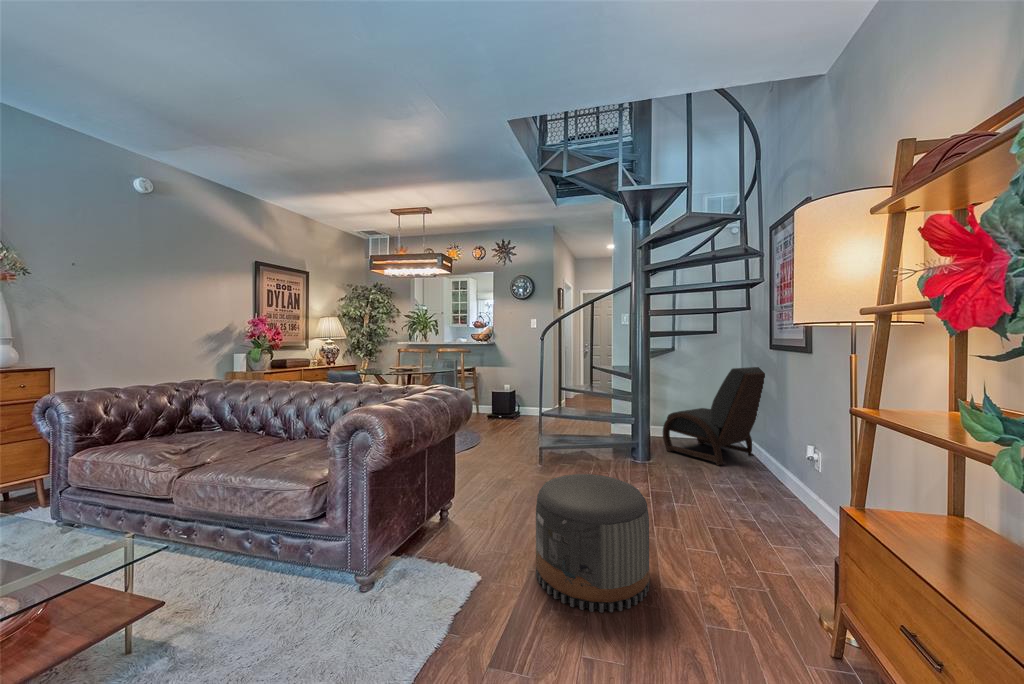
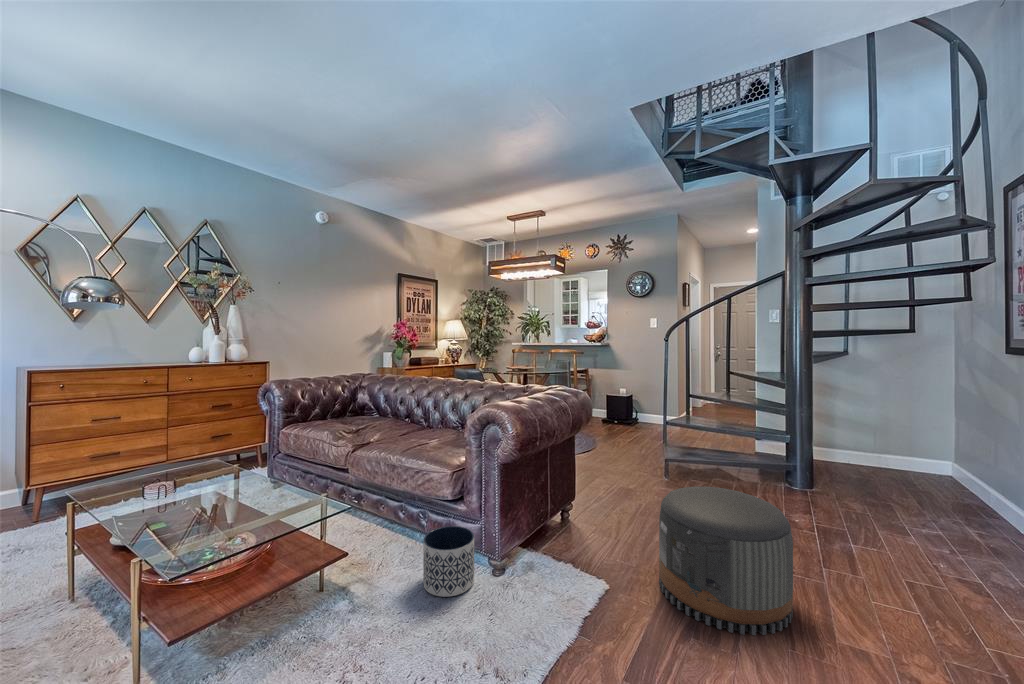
lounge chair: present [663,367,765,465] -> none [828,377,1008,500]
planter: none [272,550,339,640] -> present [423,526,474,597]

